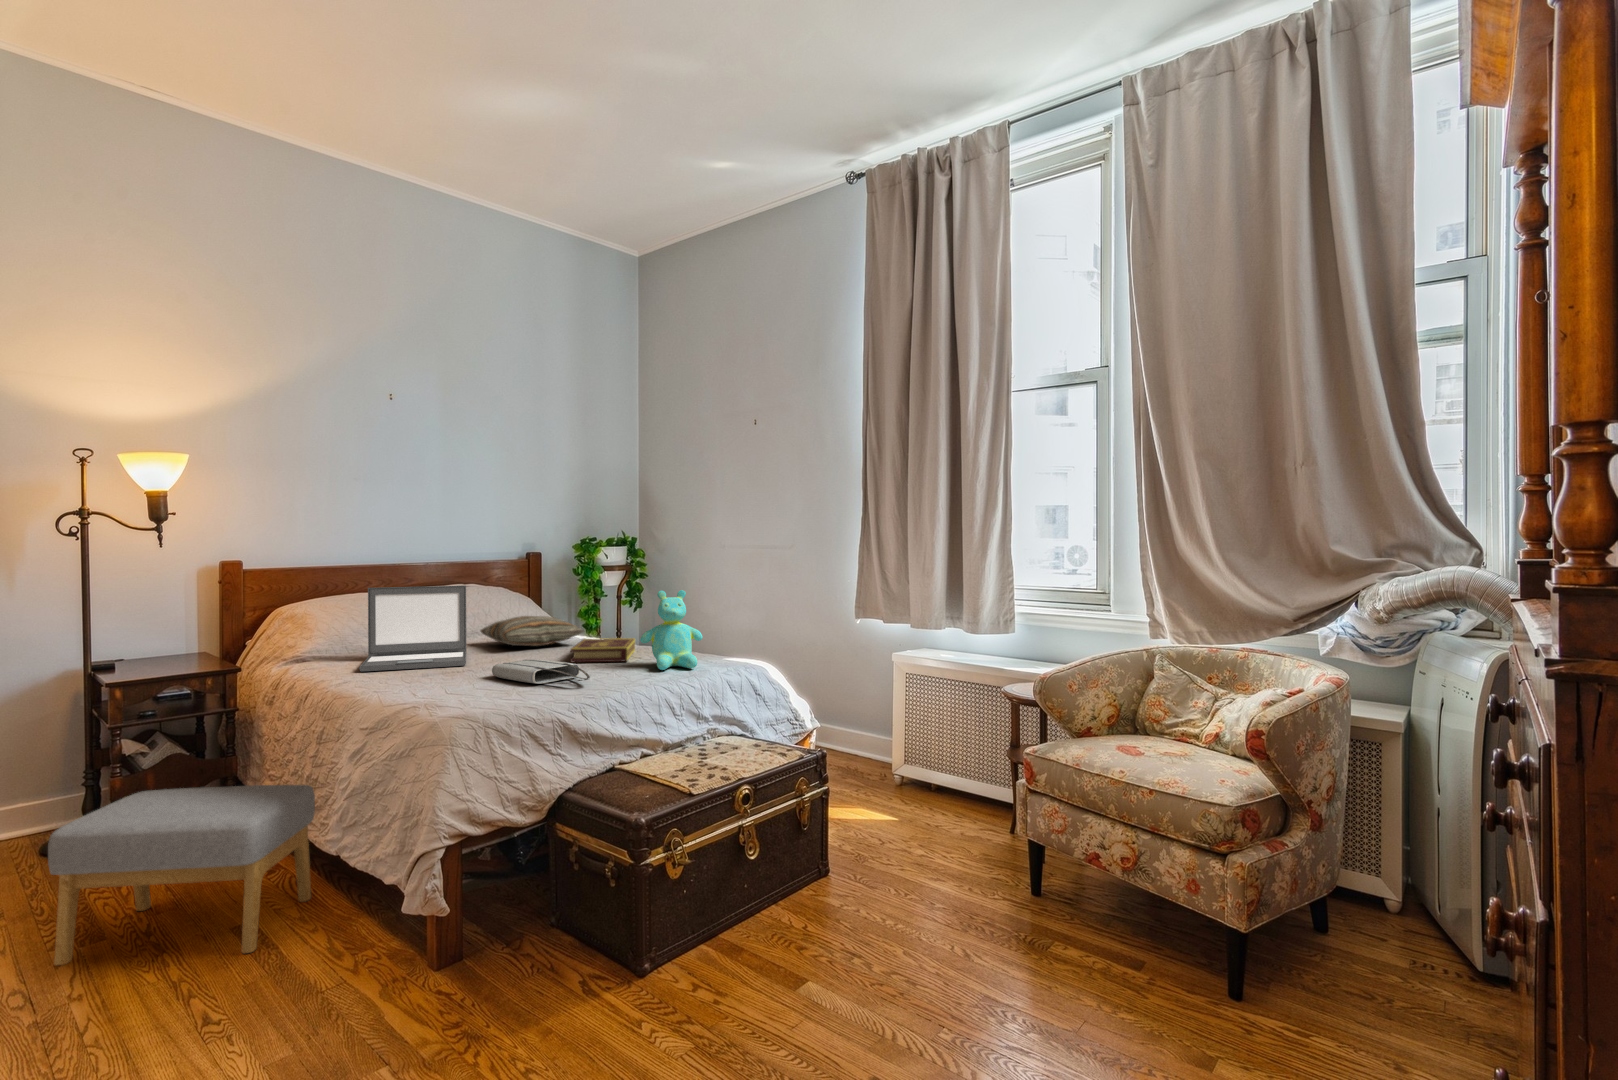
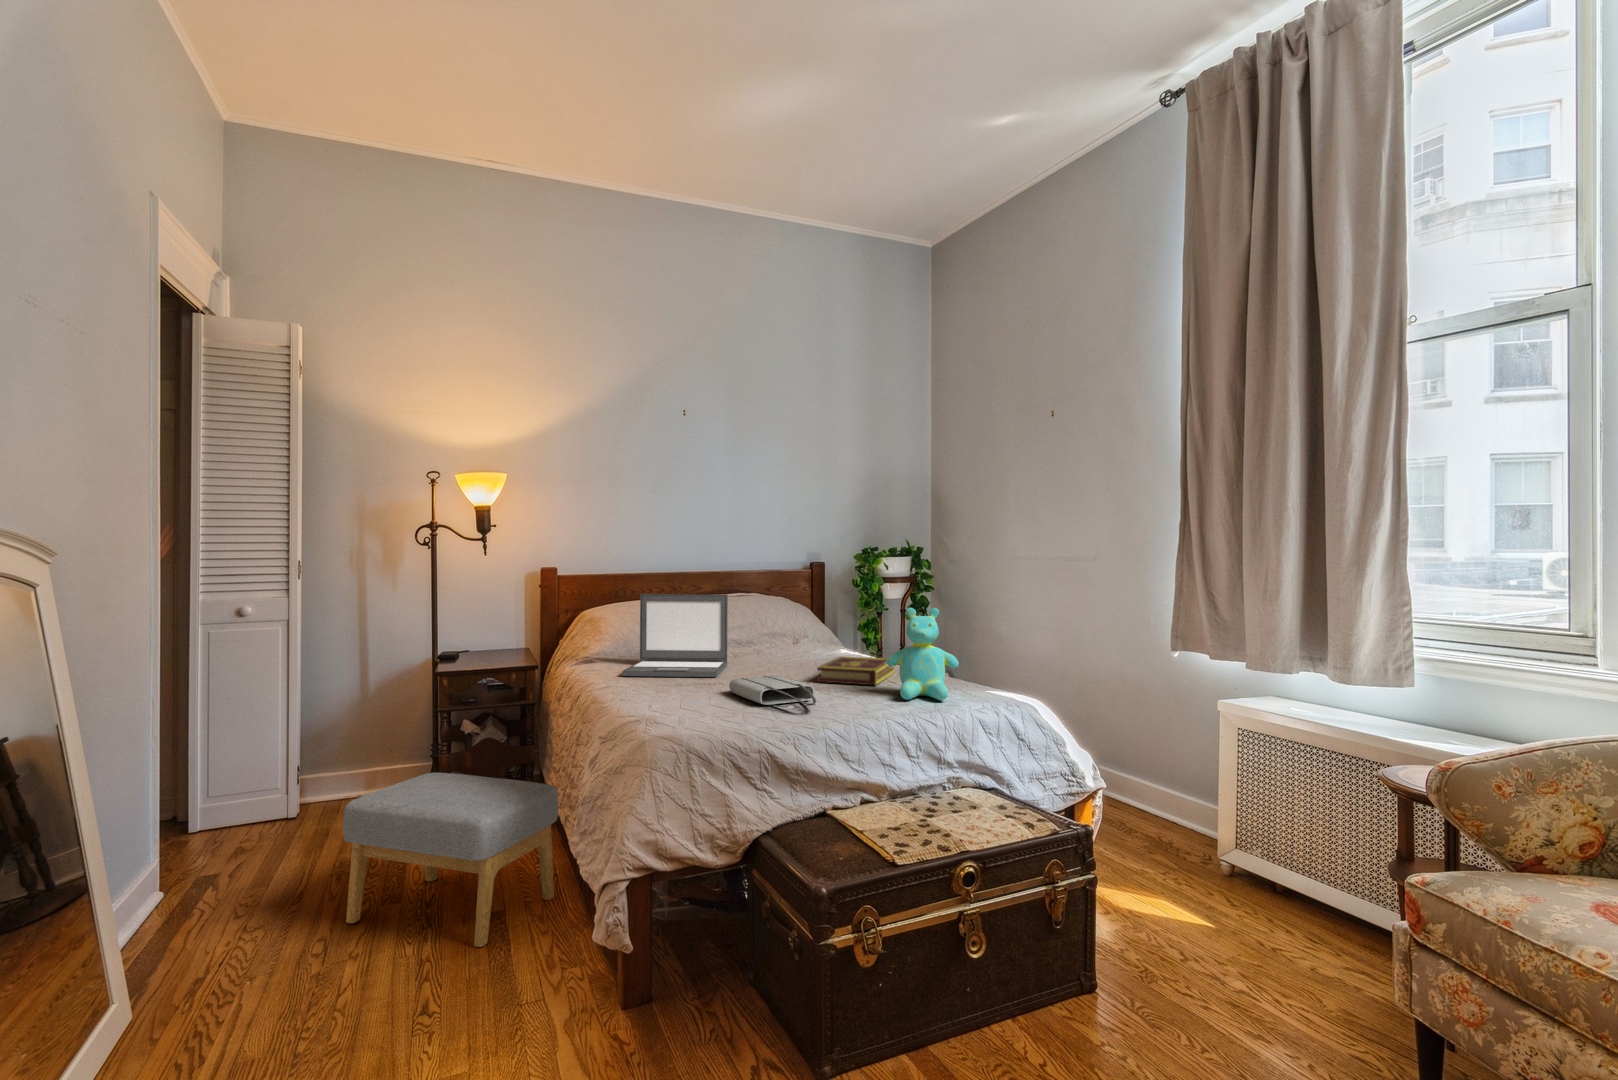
pillow: present [480,616,583,646] -> none [748,628,846,661]

